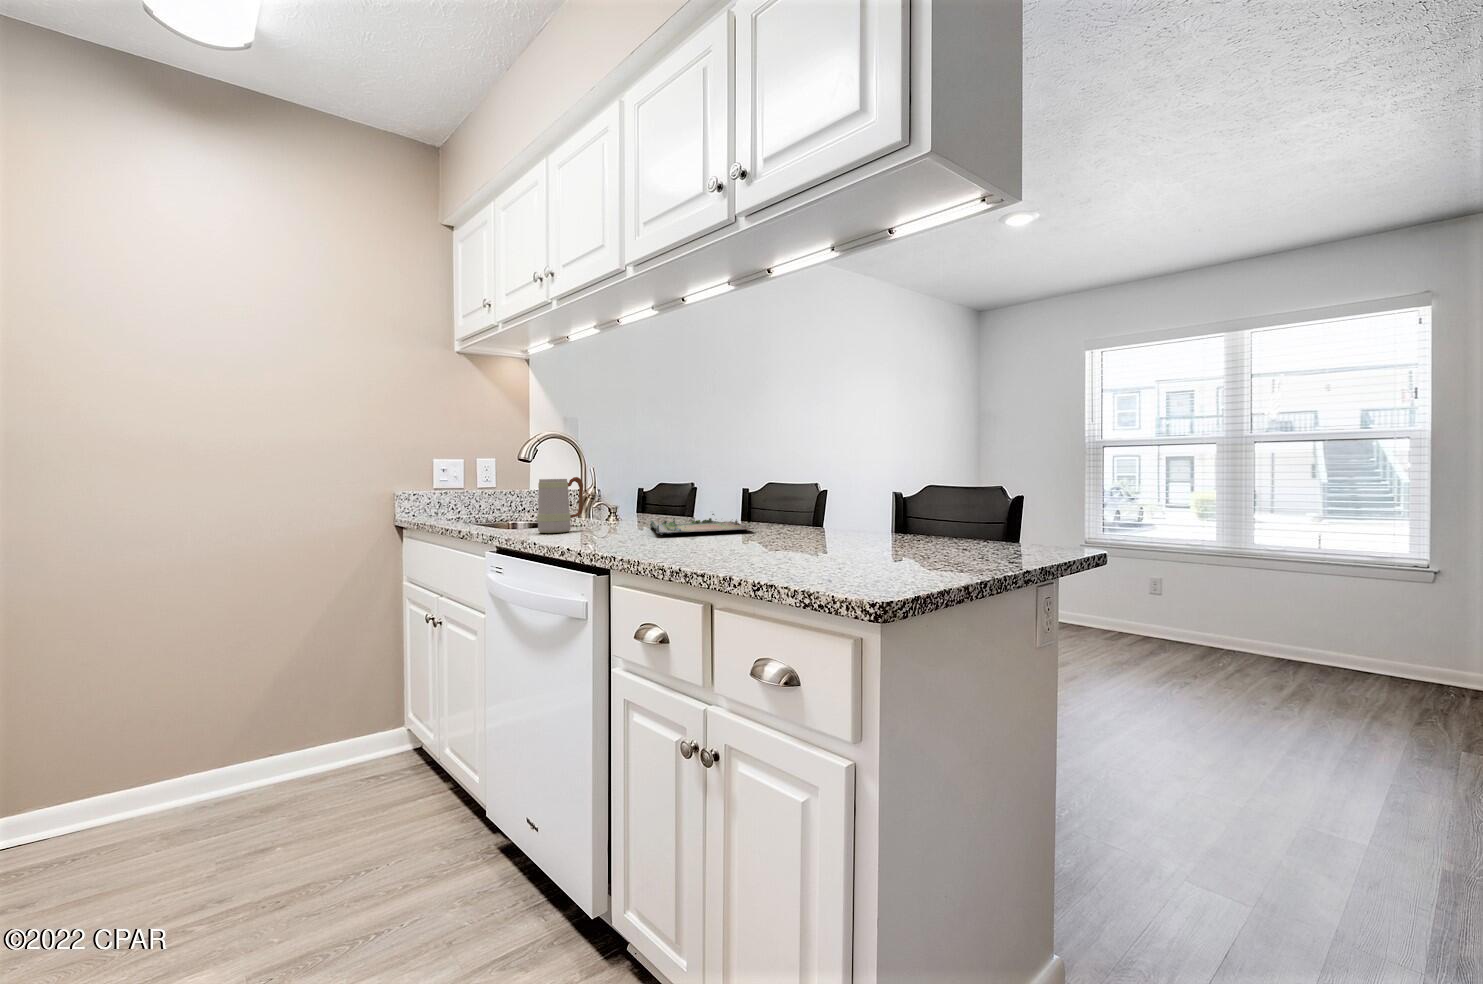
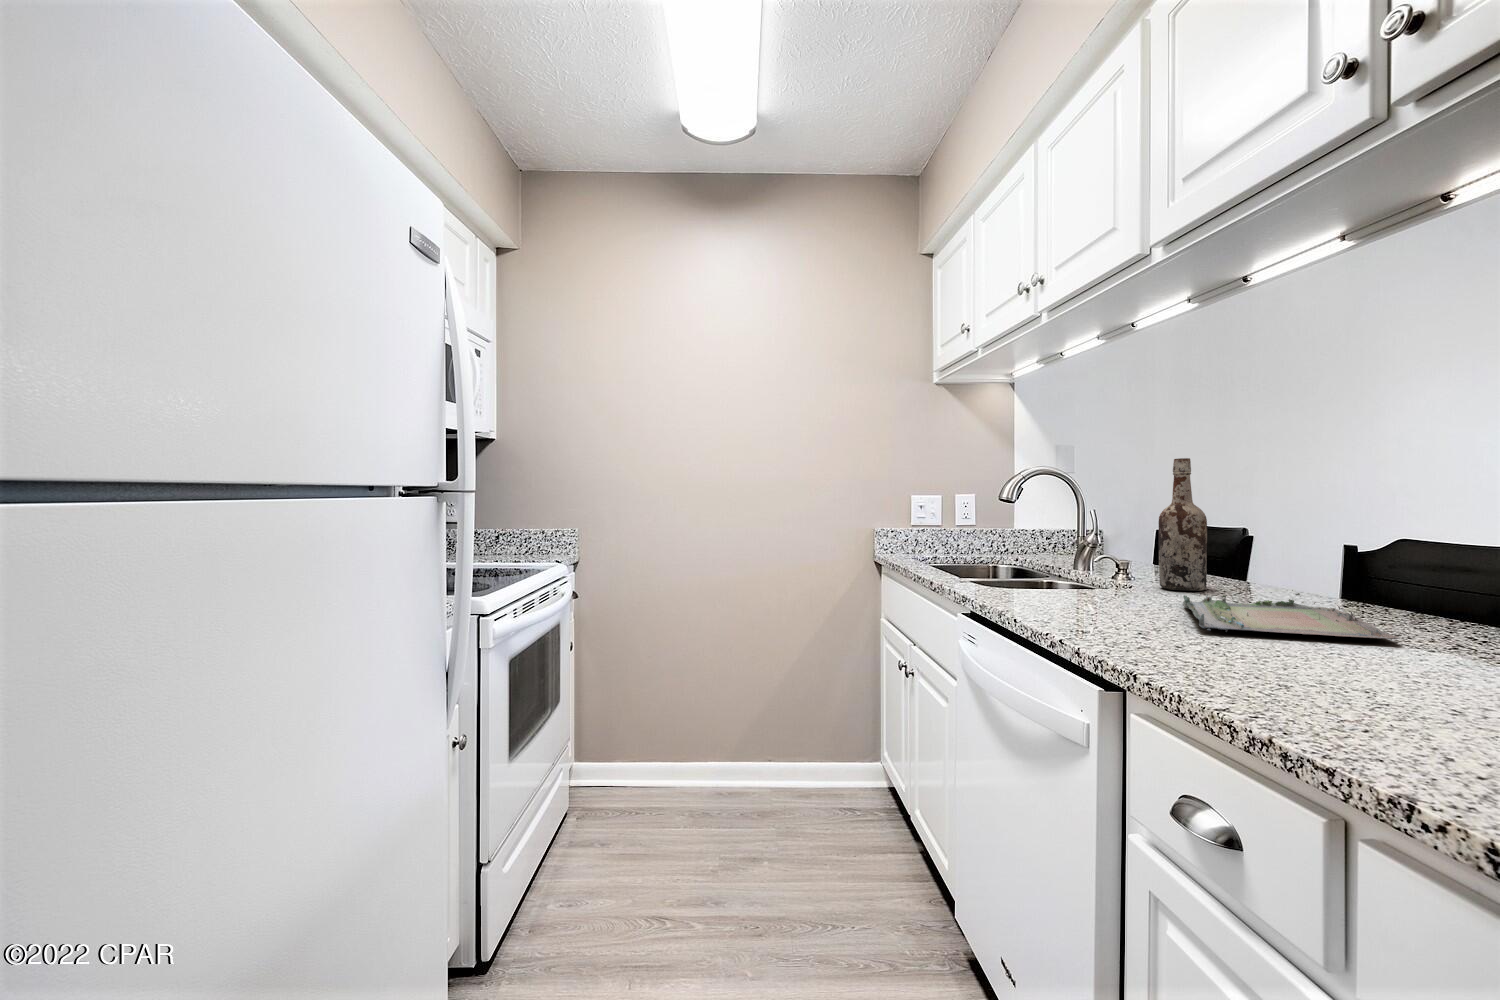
wine bottle: none [636,425,666,521] -> present [1159,458,1207,591]
mug: present [537,477,583,533] -> none [1020,532,1081,602]

